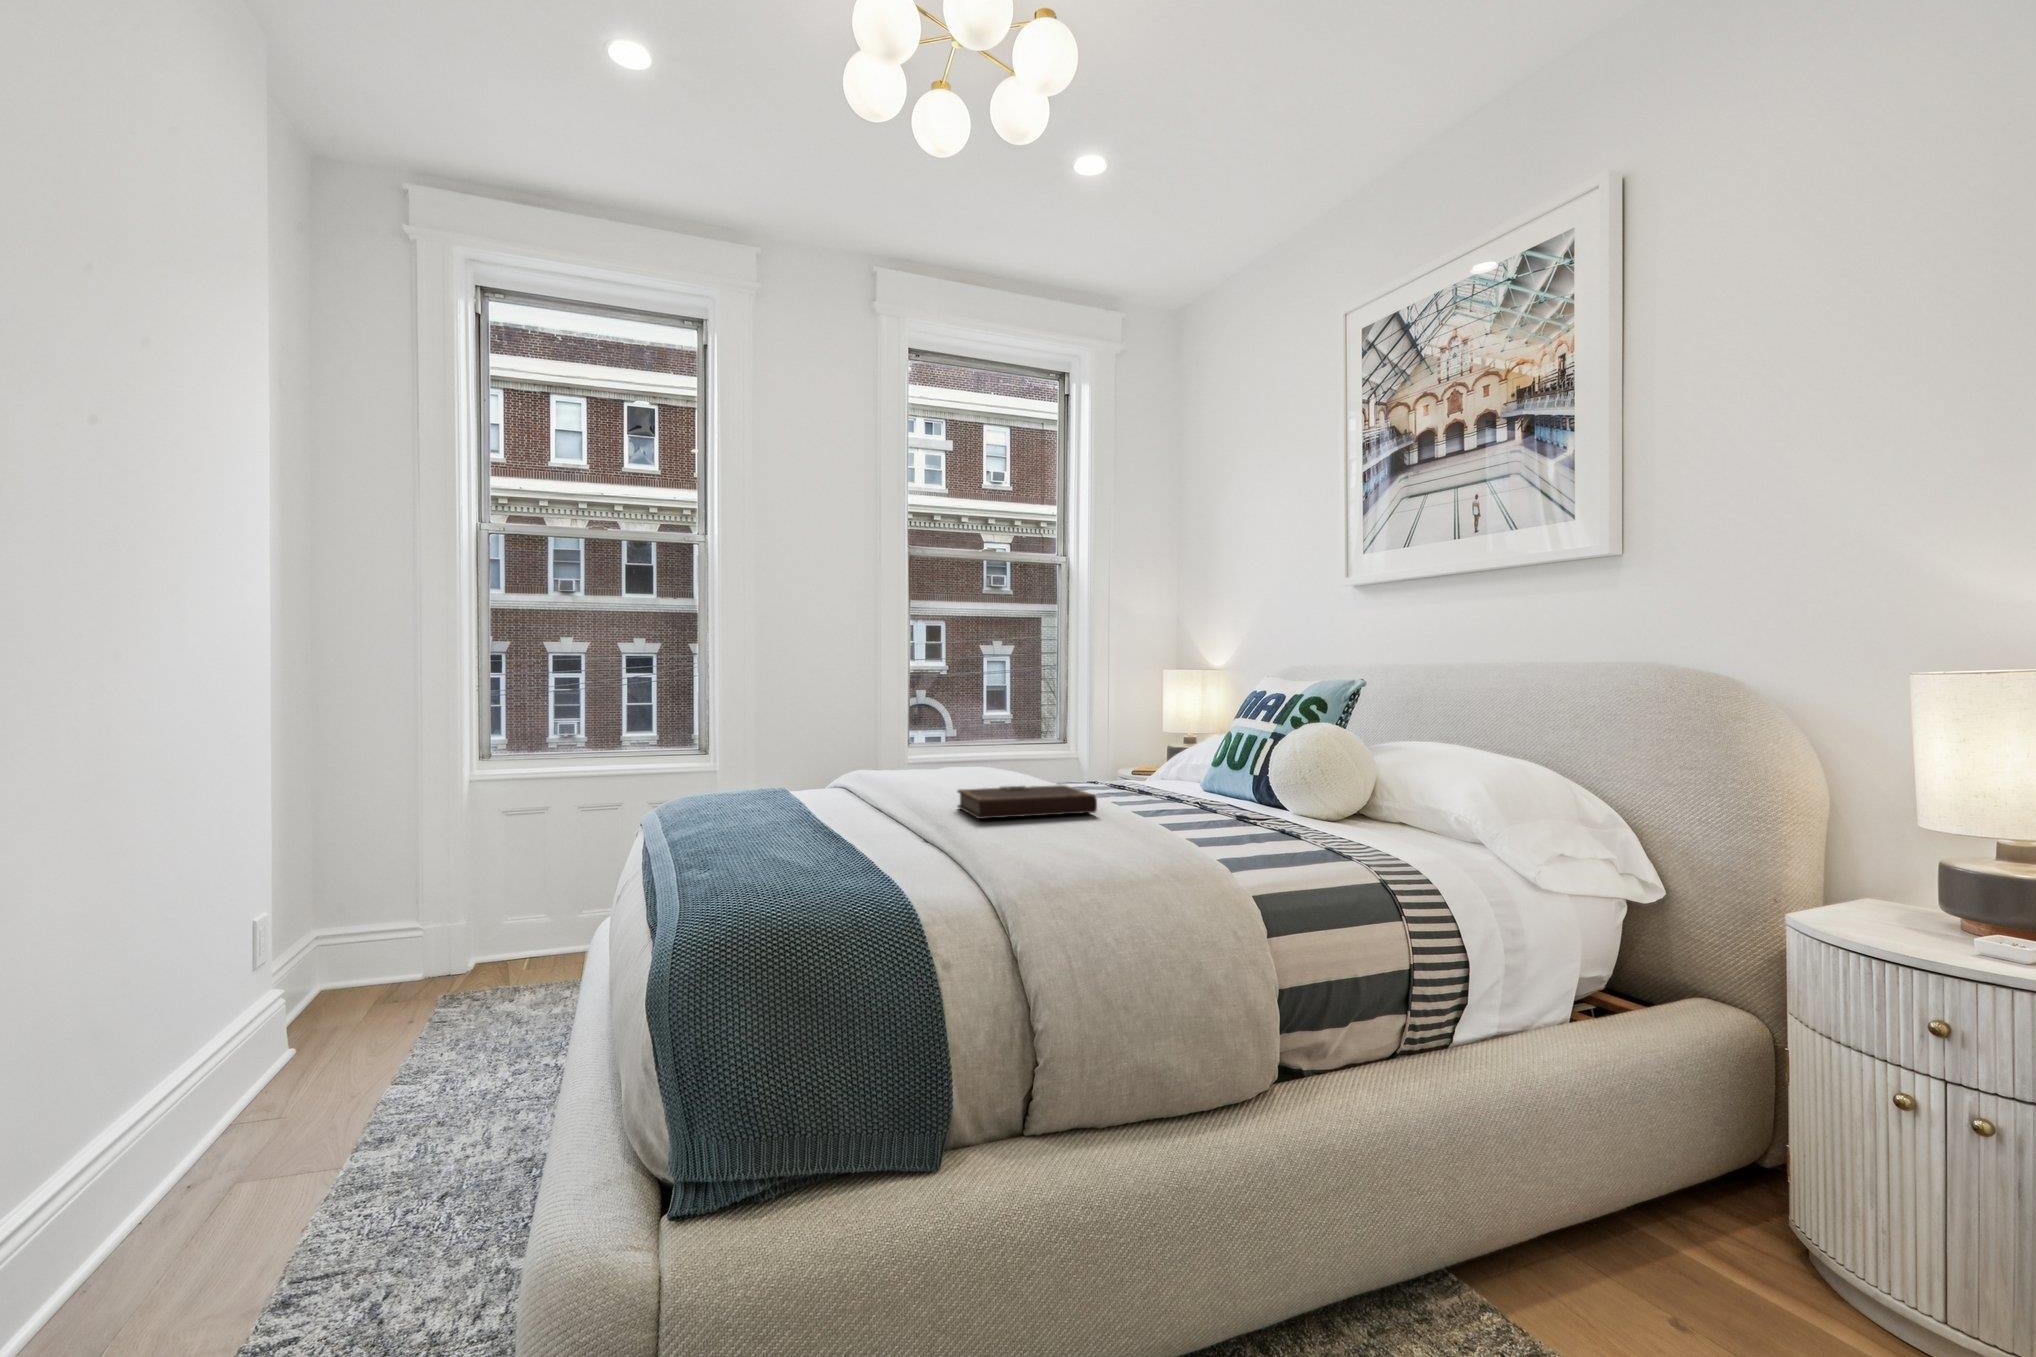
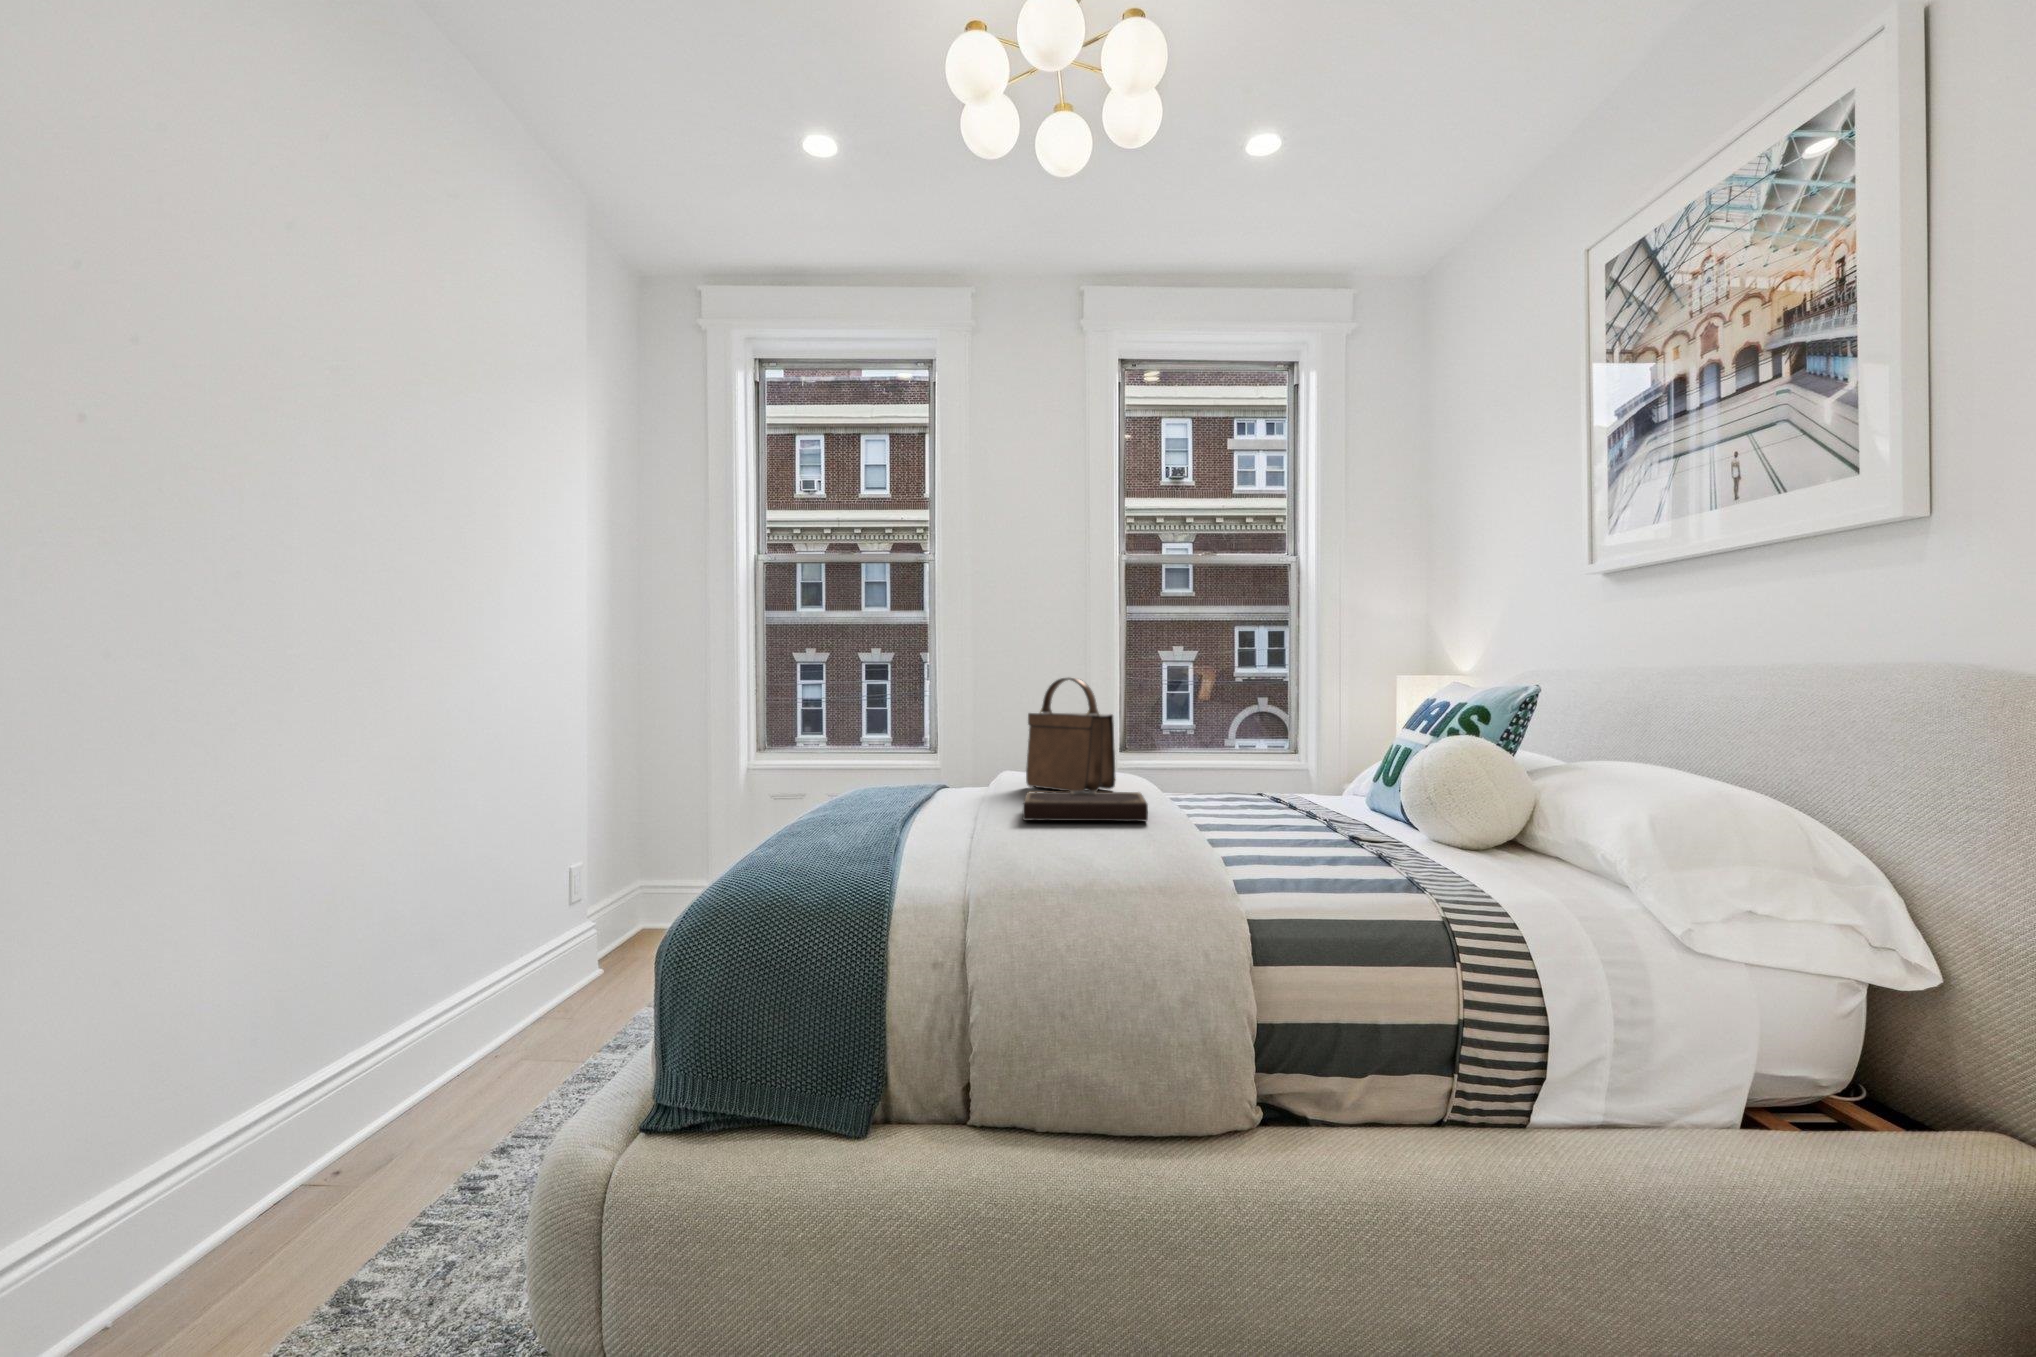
handbag: none [915,672,1010,789] -> present [1026,678,1115,792]

